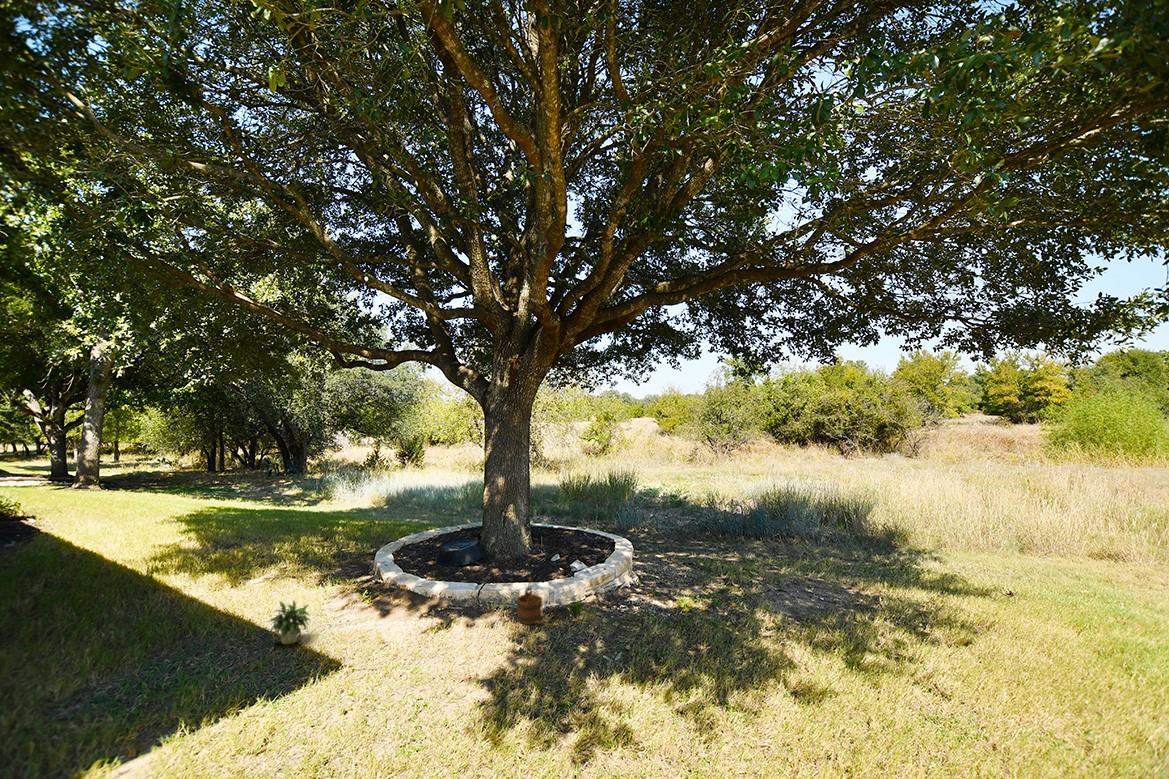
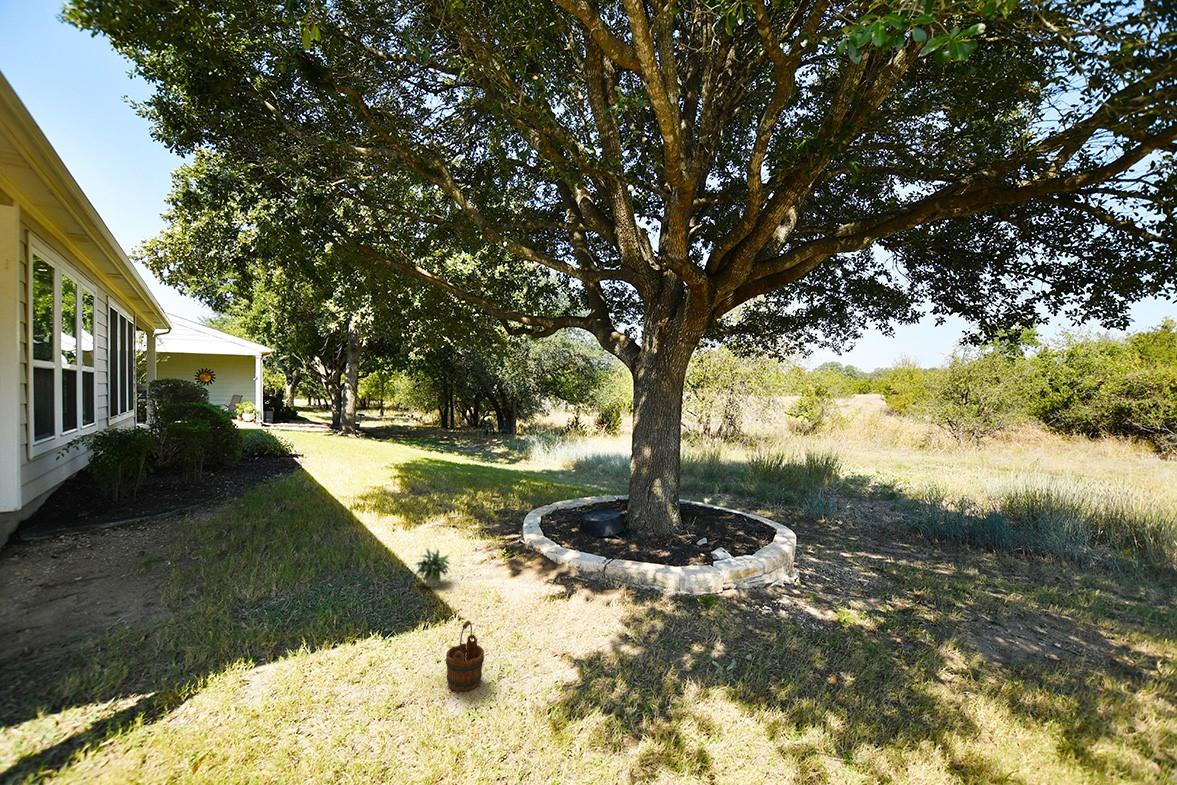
wooden bucket: present [517,577,542,624] -> present [446,621,484,692]

